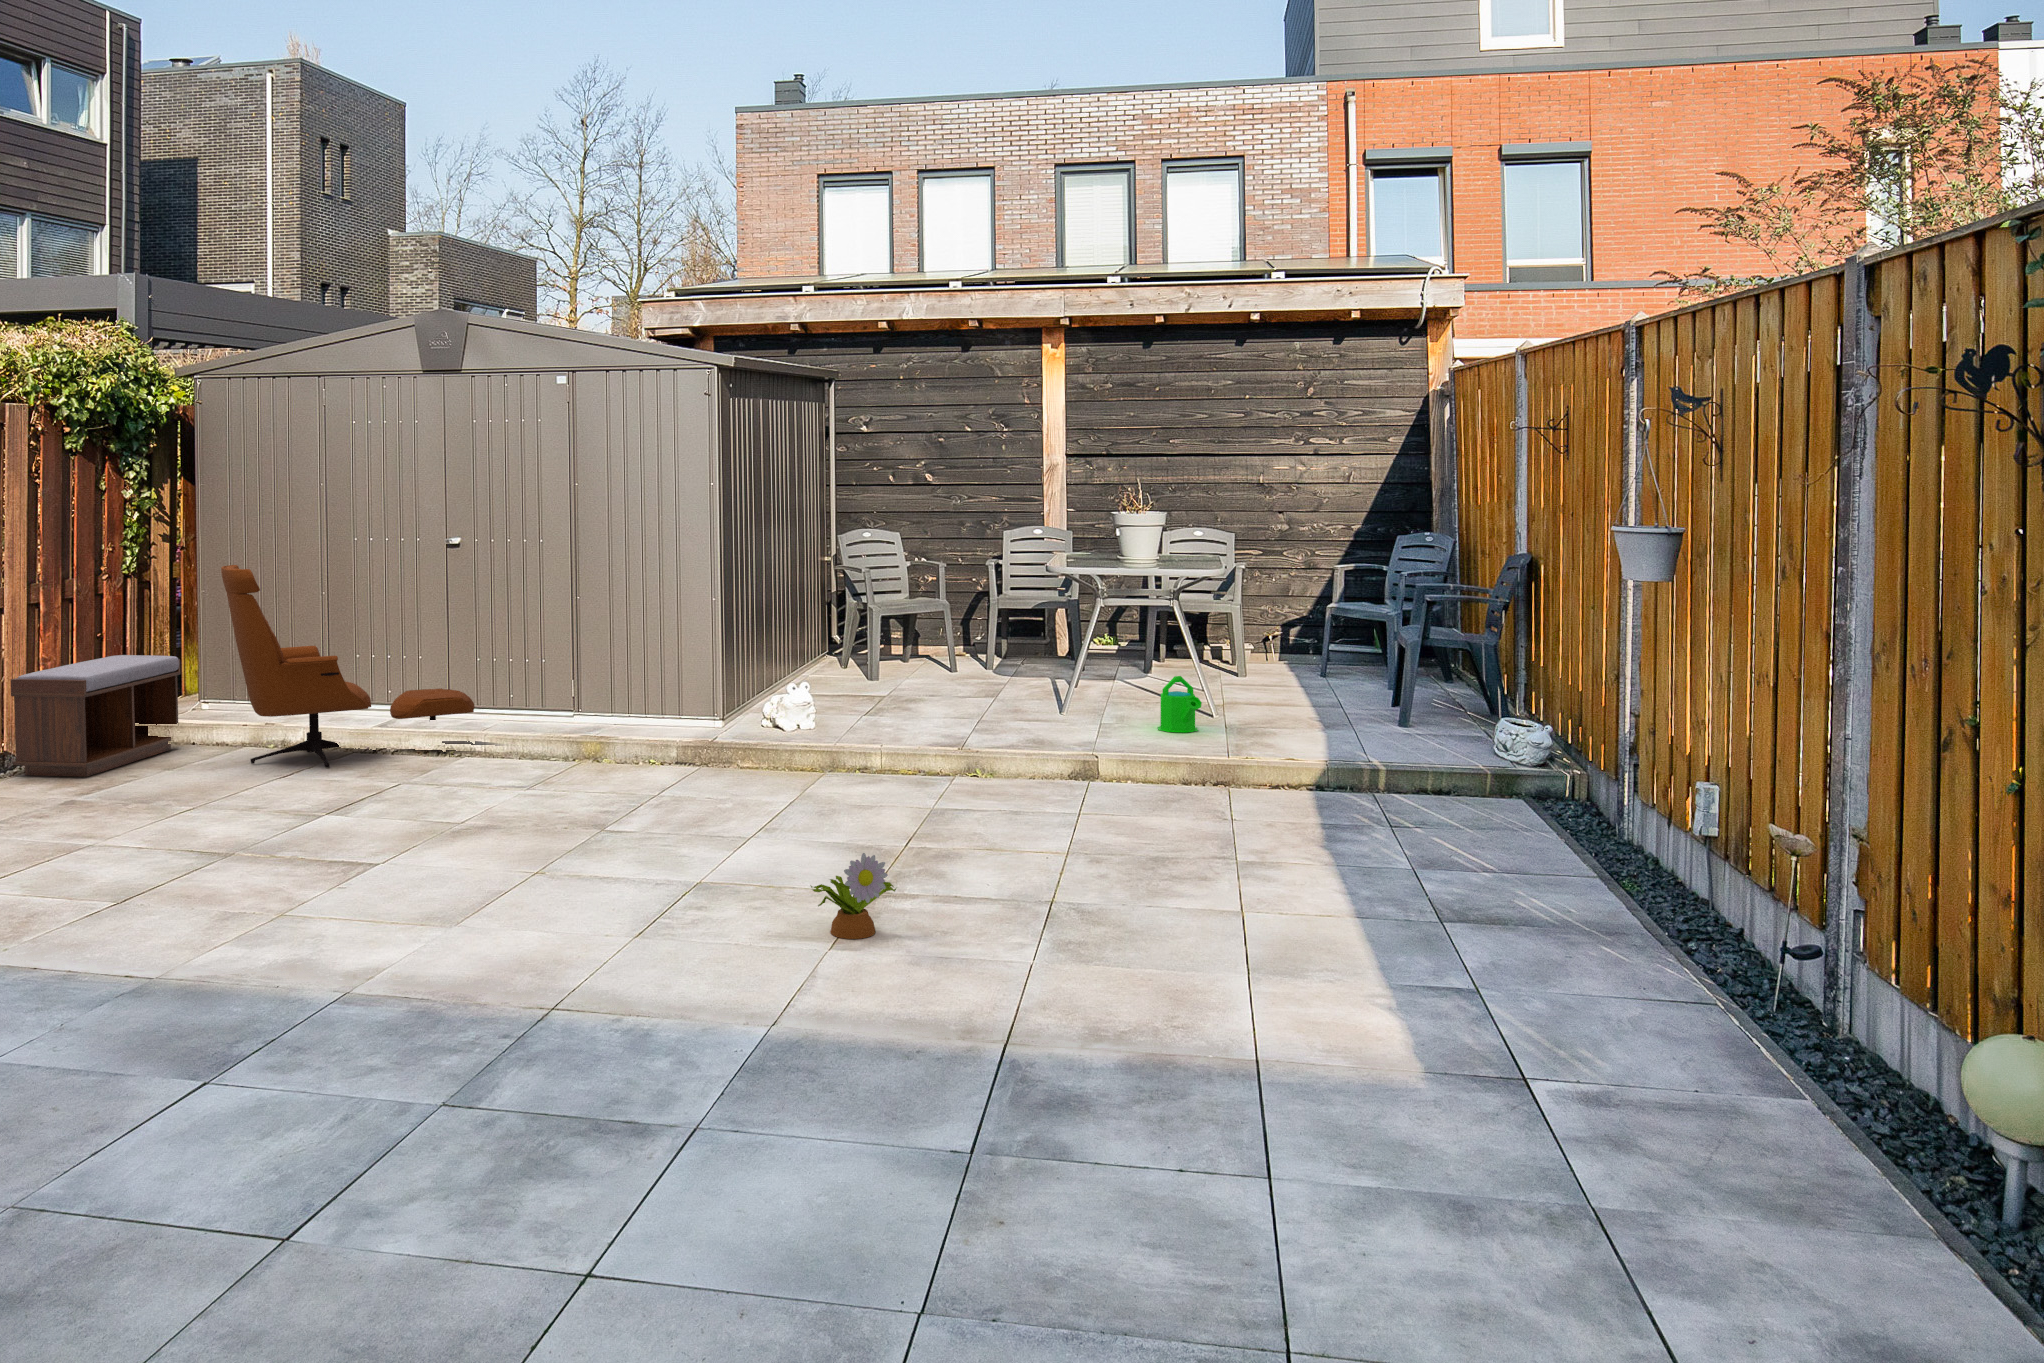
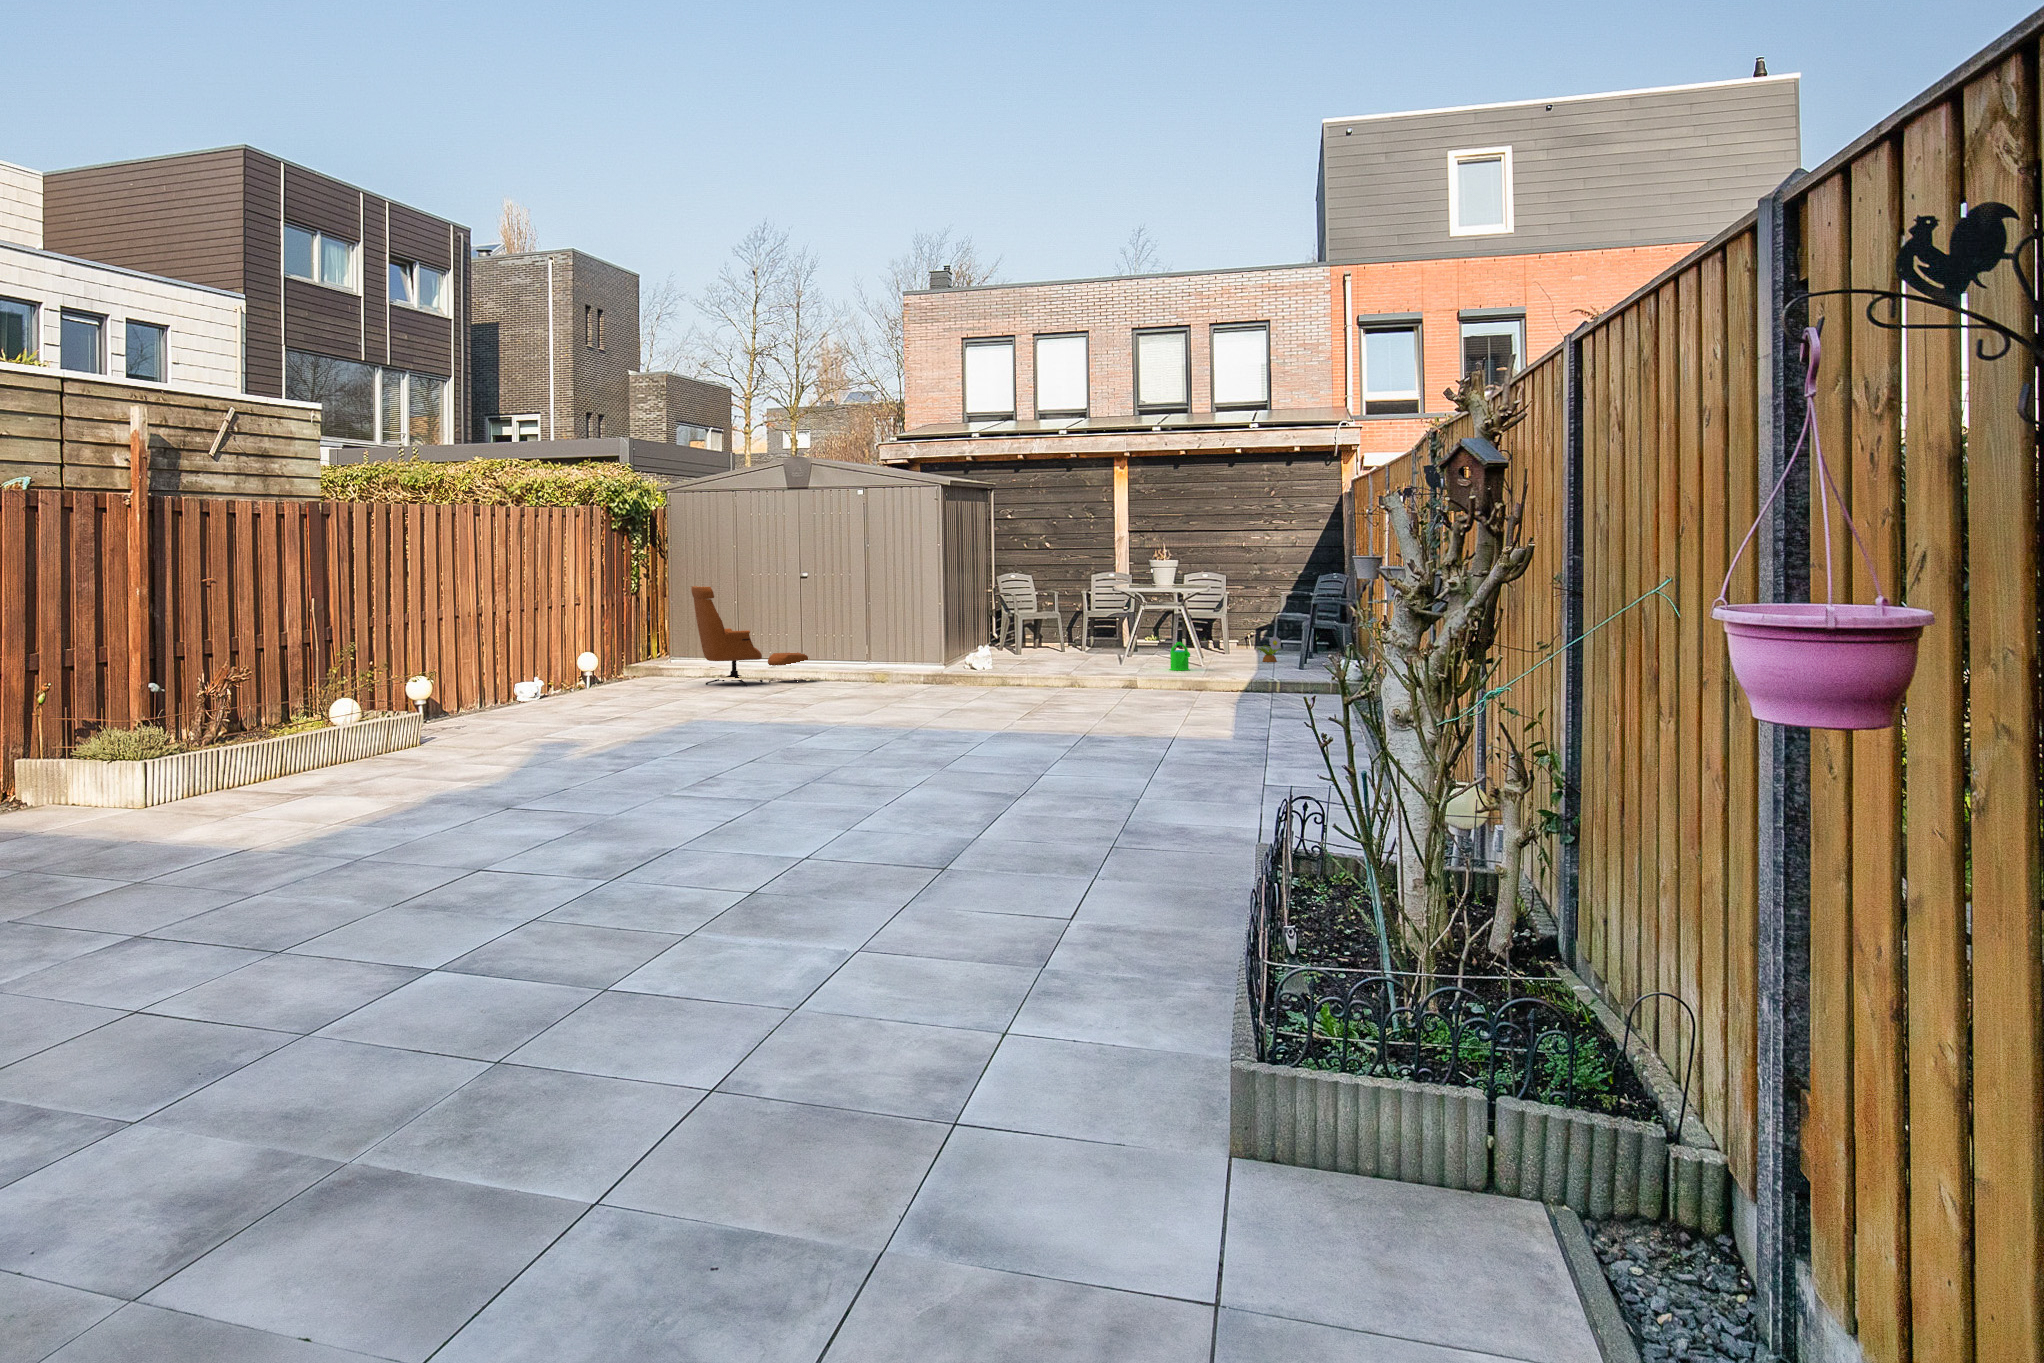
bench: present [10,655,180,777] -> none [598,634,661,688]
decorative plant: present [811,853,896,939] -> present [1257,636,1281,662]

